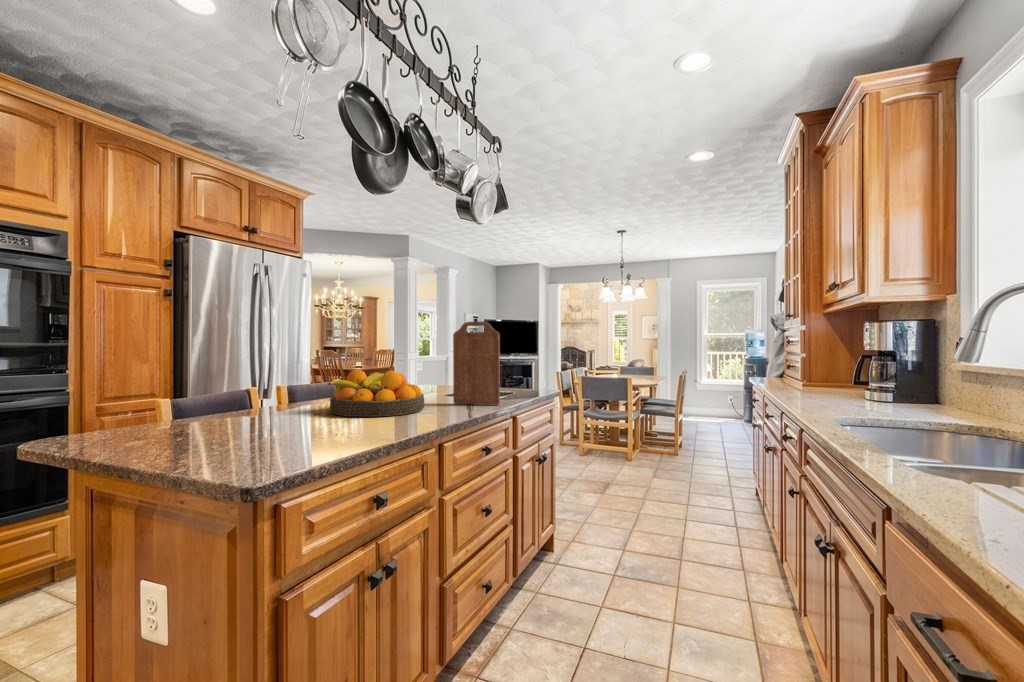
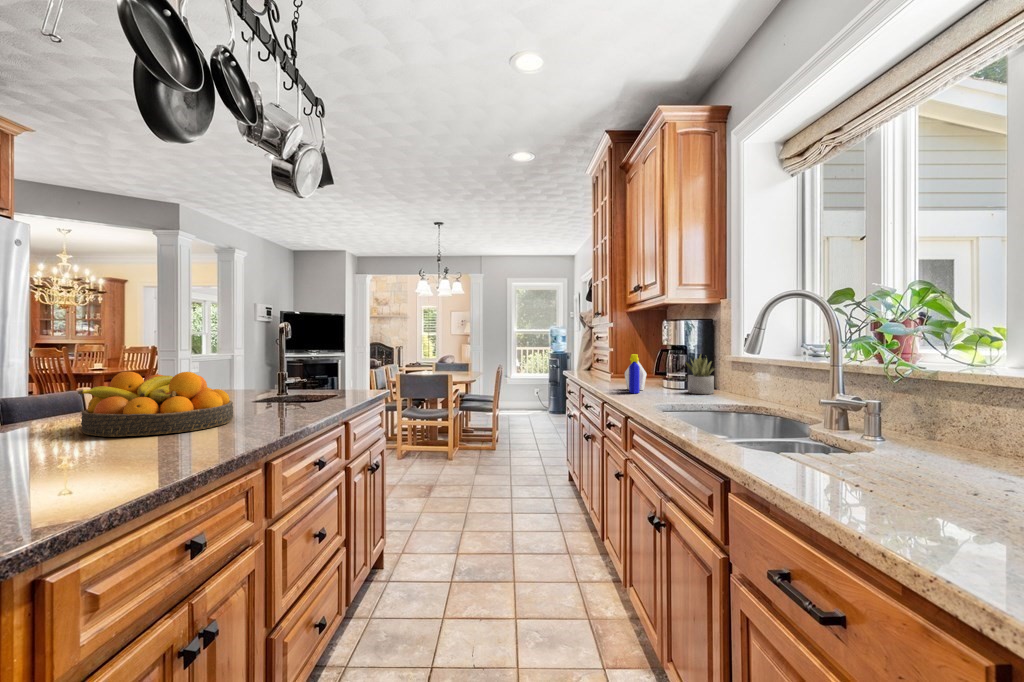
cutting board: present [453,321,500,405] -> none [271,310,333,411]
bottle: none [812,361,842,405] -> present [625,354,647,394]
succulent plant: none [893,361,940,410] -> present [685,355,714,394]

